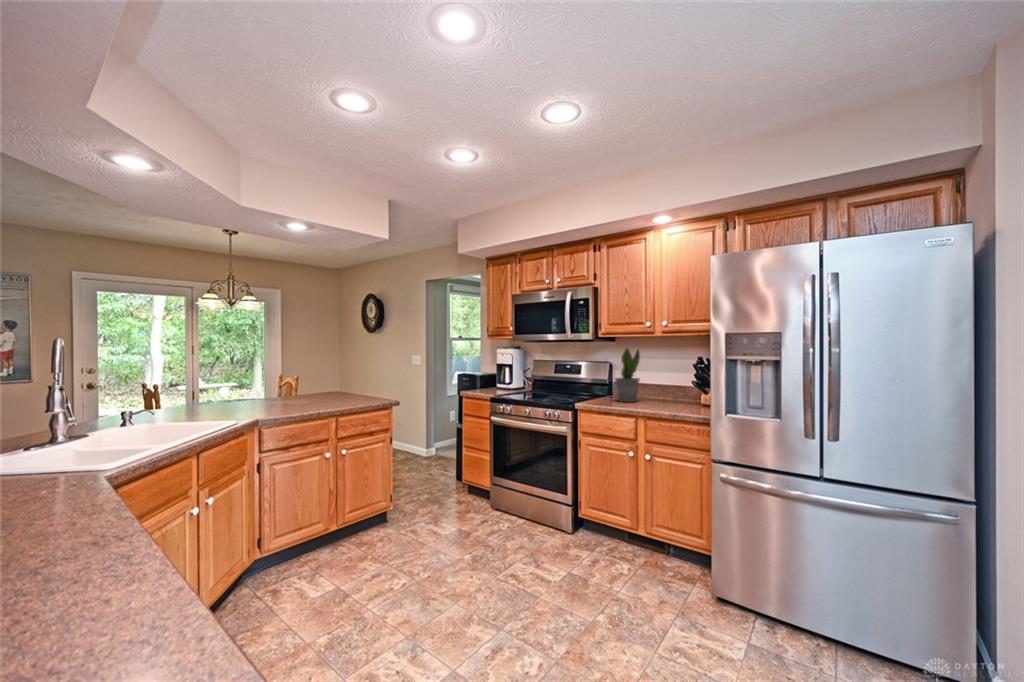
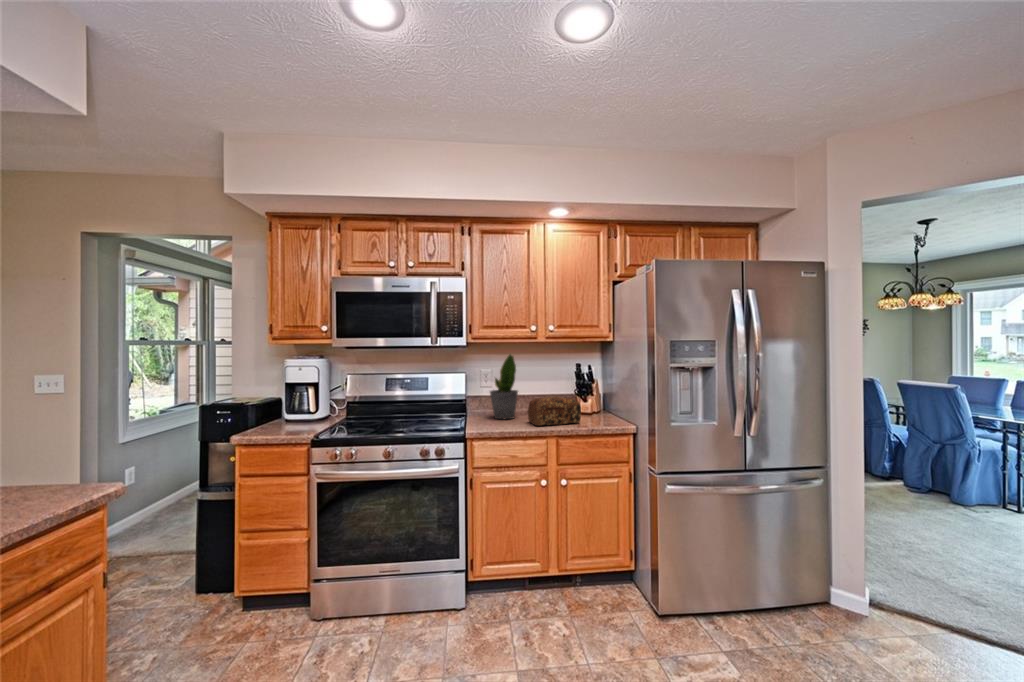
bread loaf: none [631,385,678,410] -> present [528,397,581,426]

